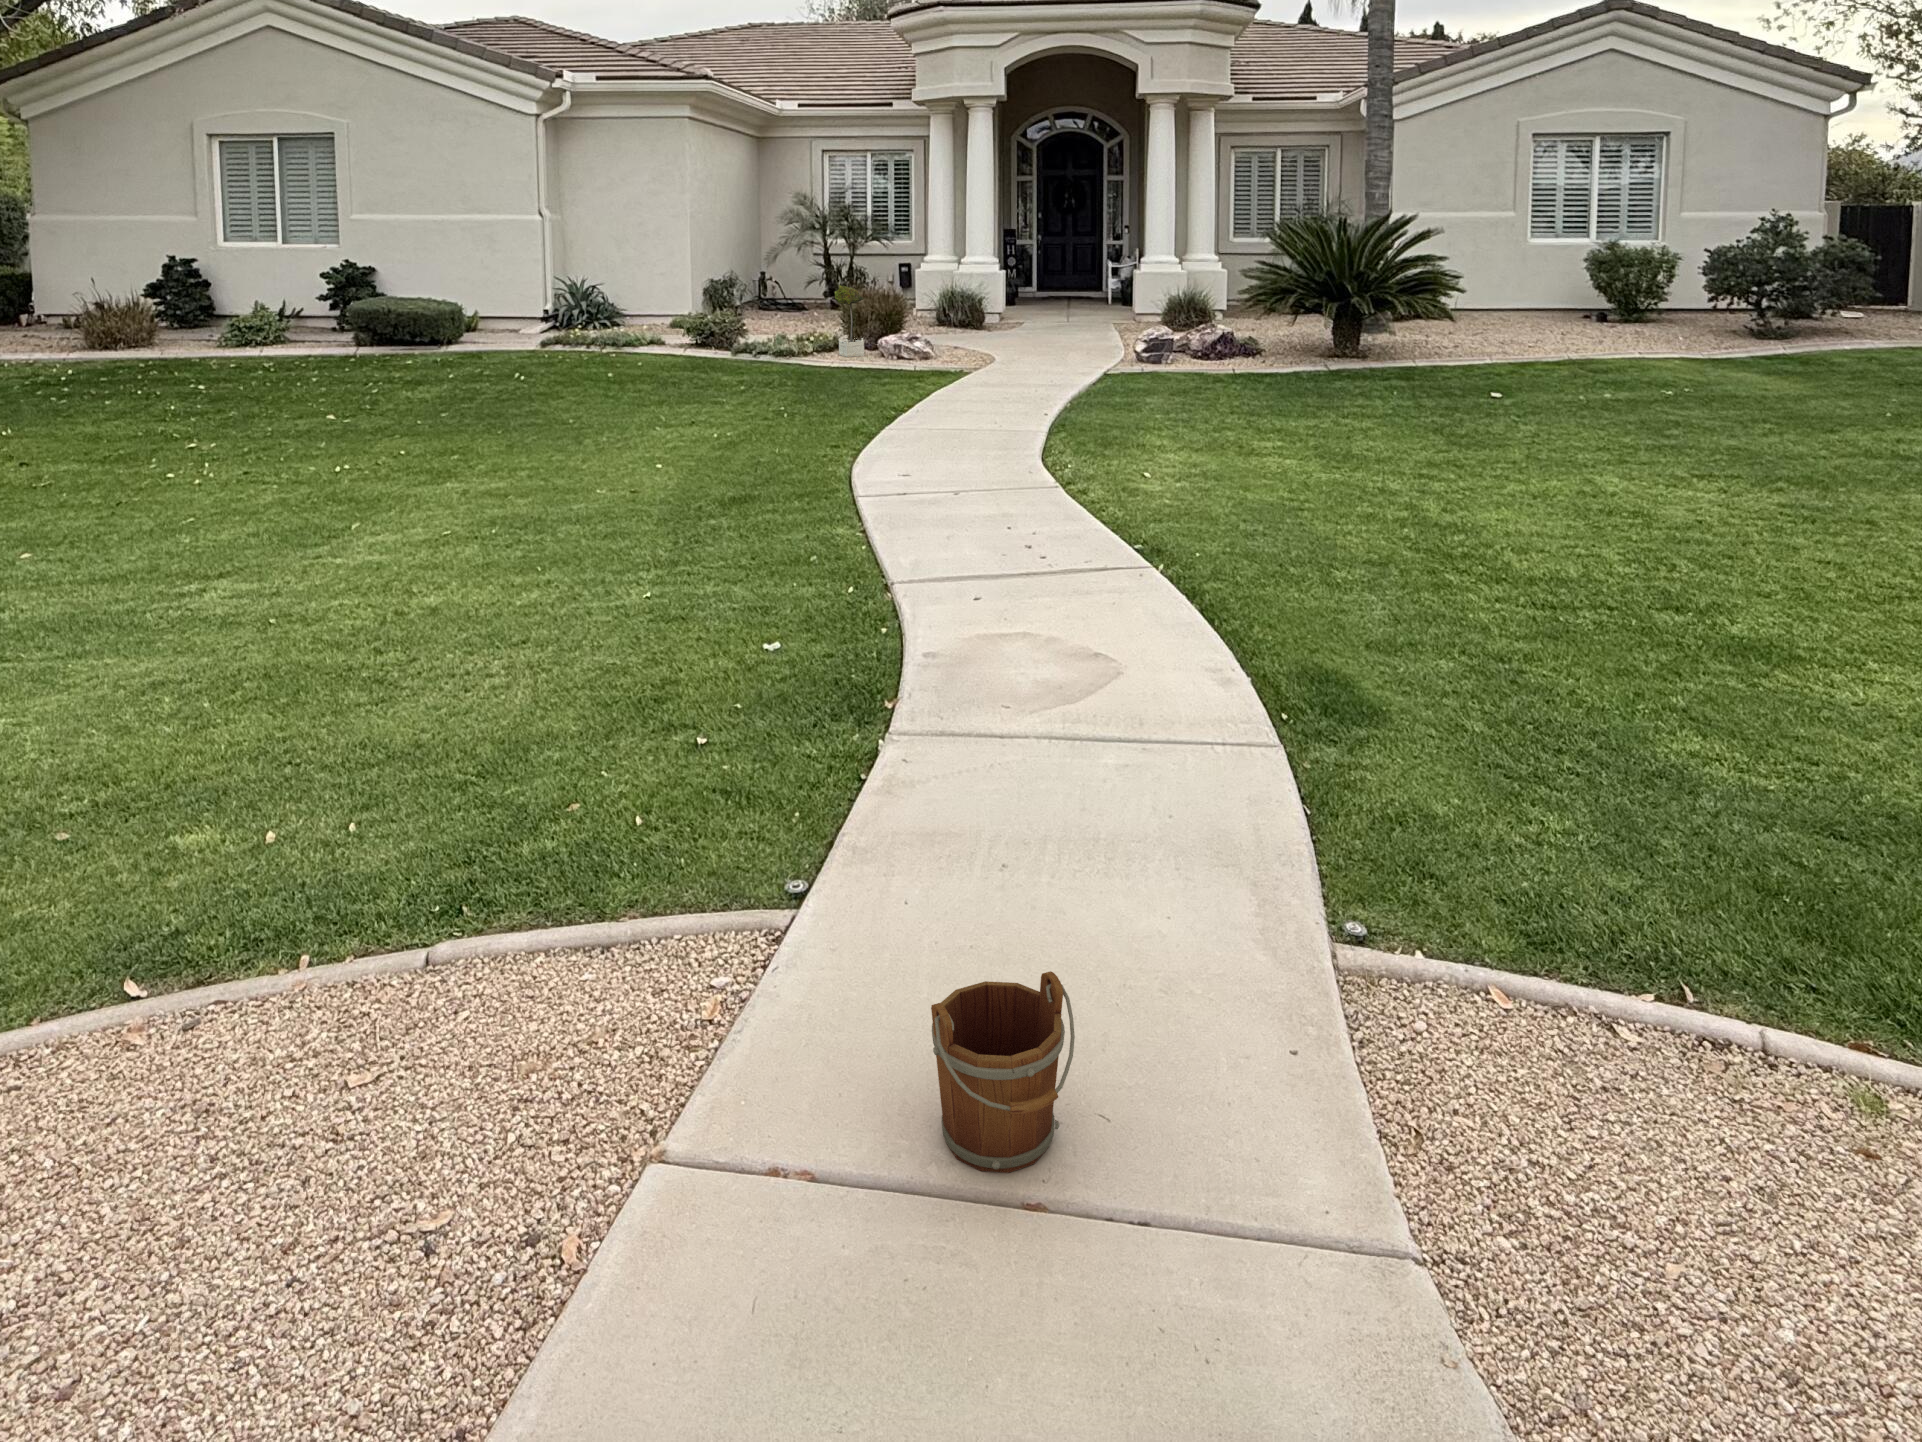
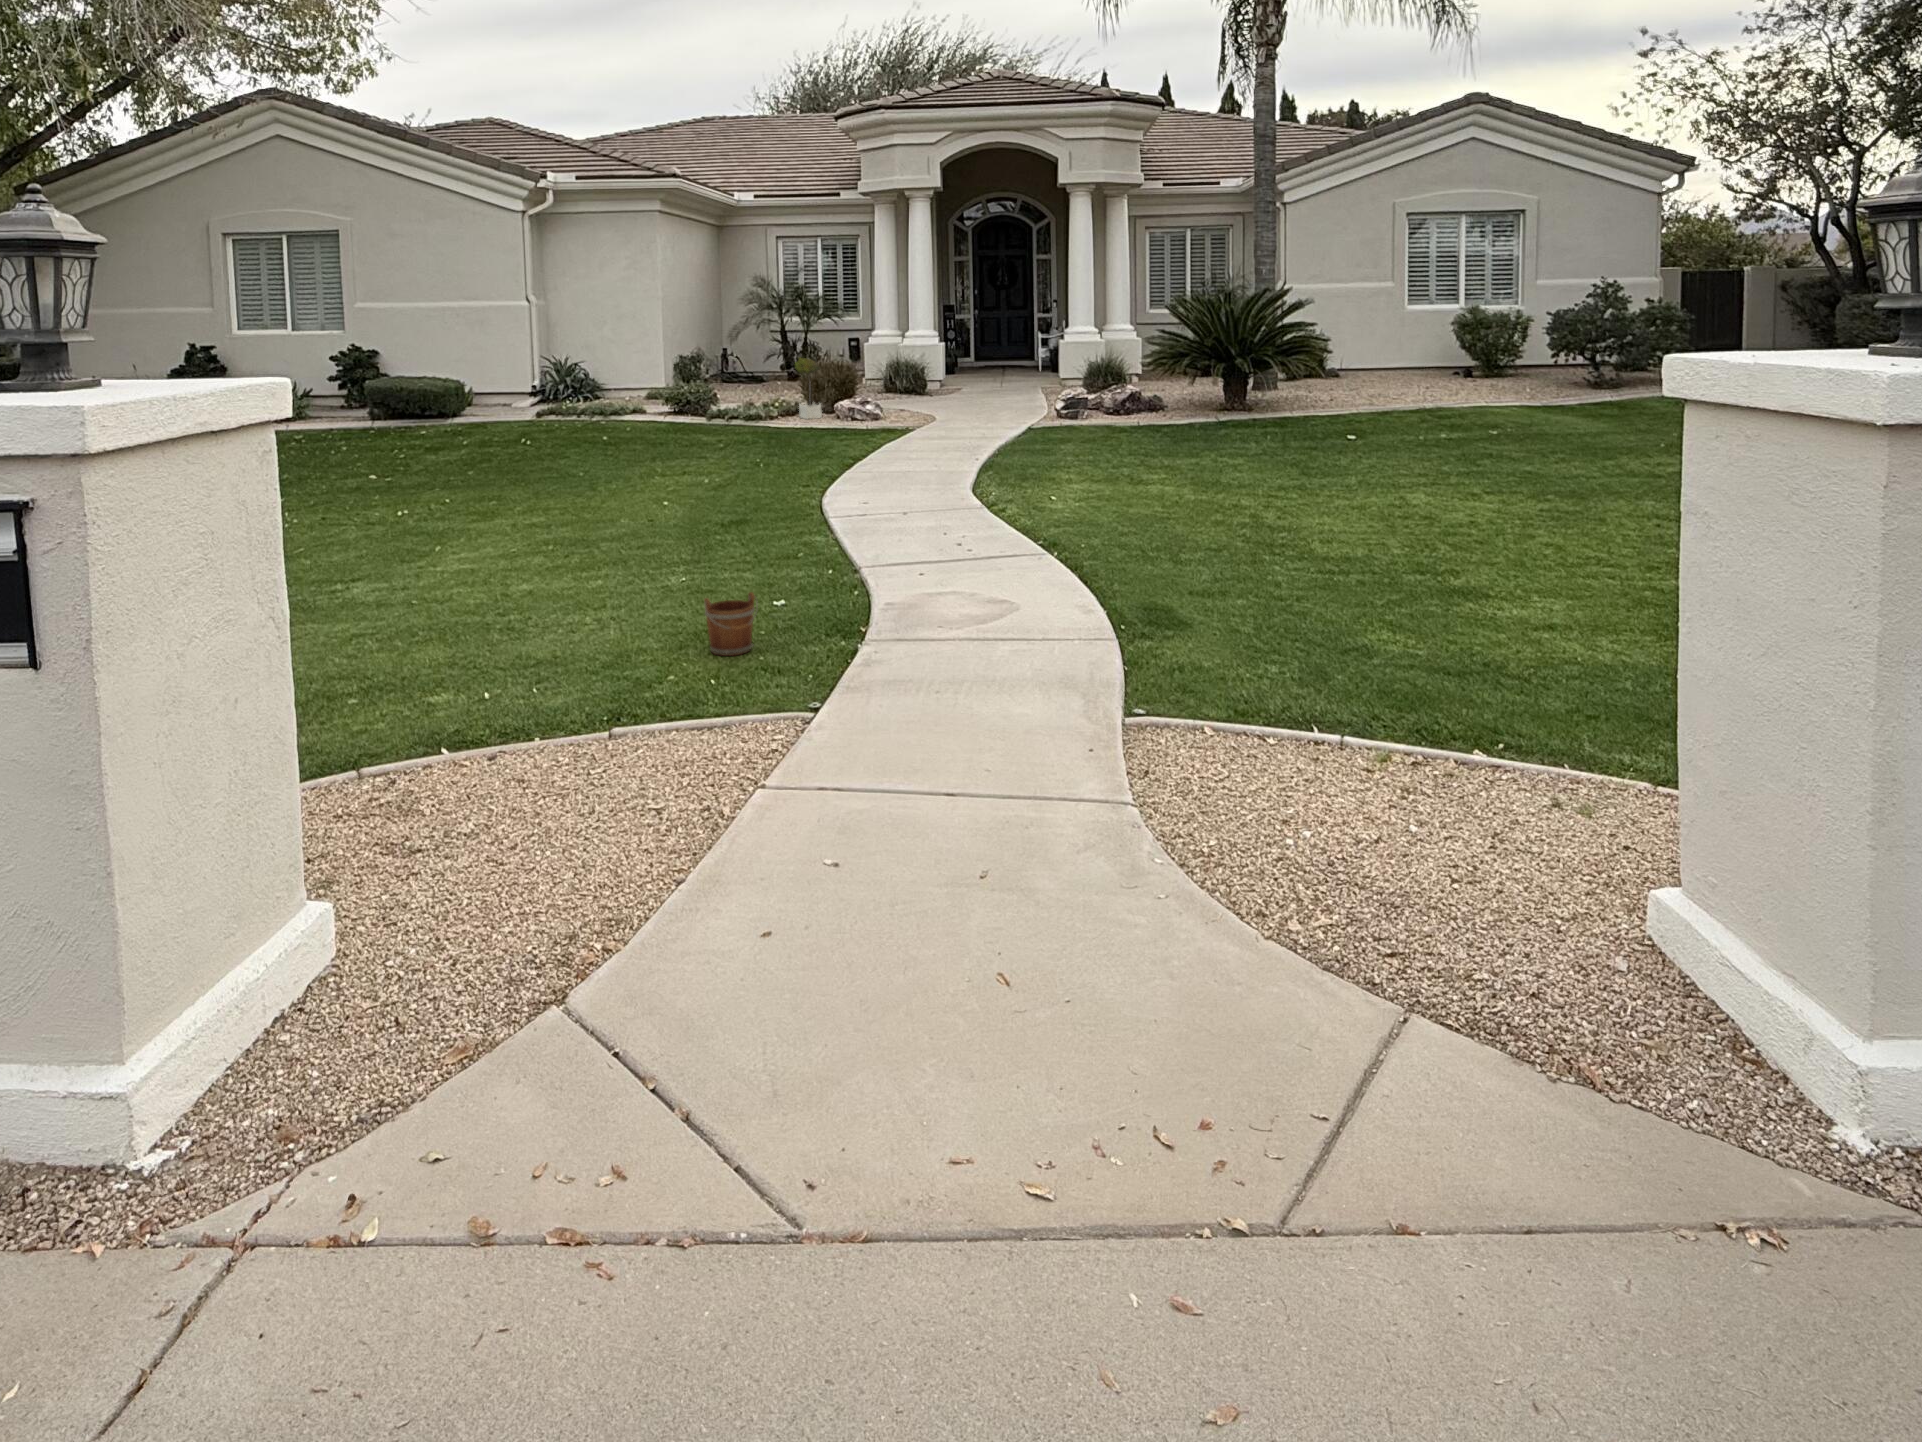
bucket: present [931,971,1075,1173] -> present [704,592,756,656]

